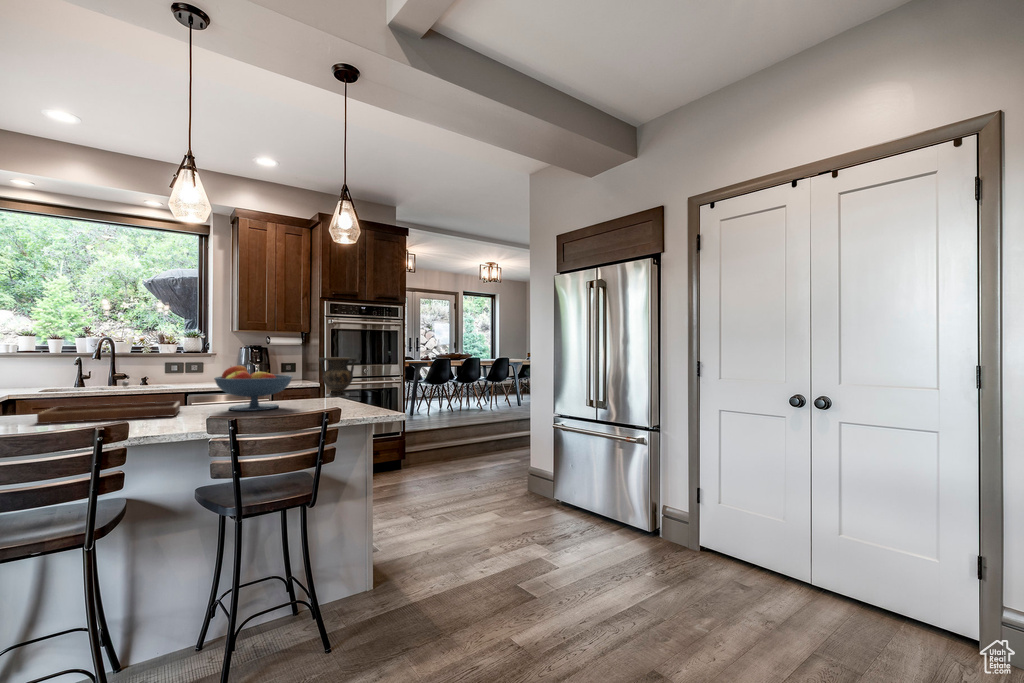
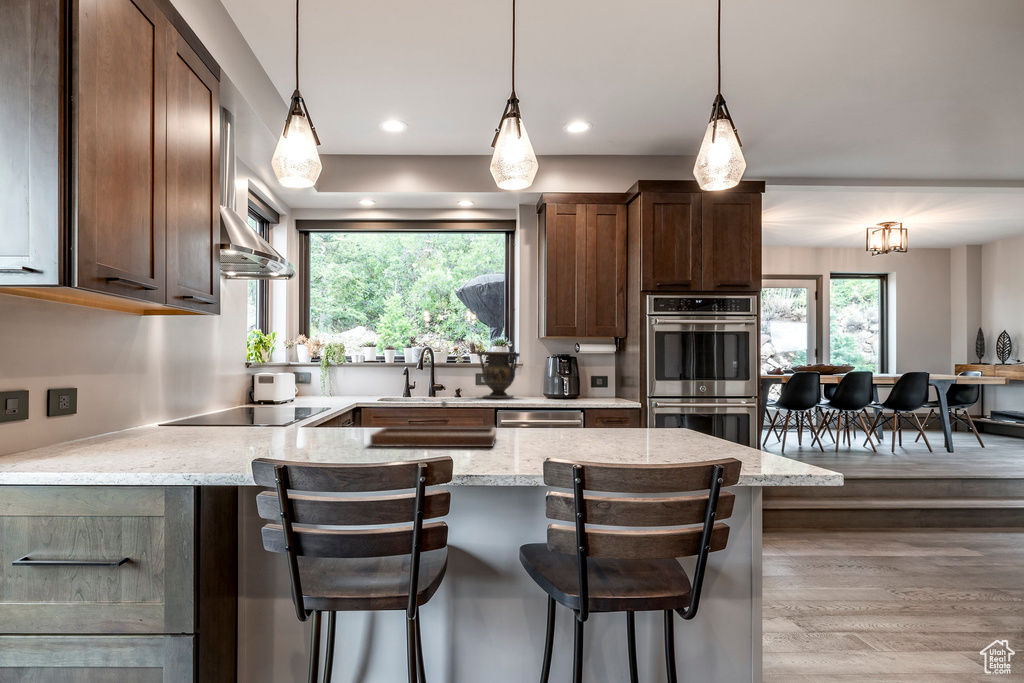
vase: present [319,357,356,397] -> present [477,352,520,398]
fruit bowl: present [214,366,292,411] -> none [531,383,623,445]

